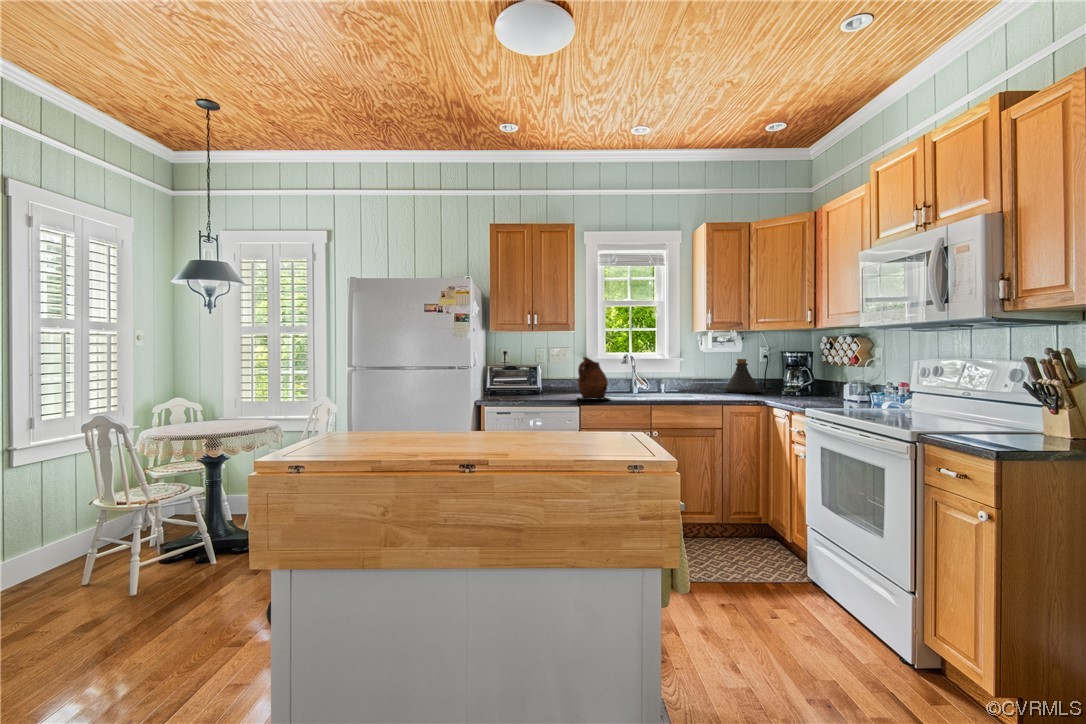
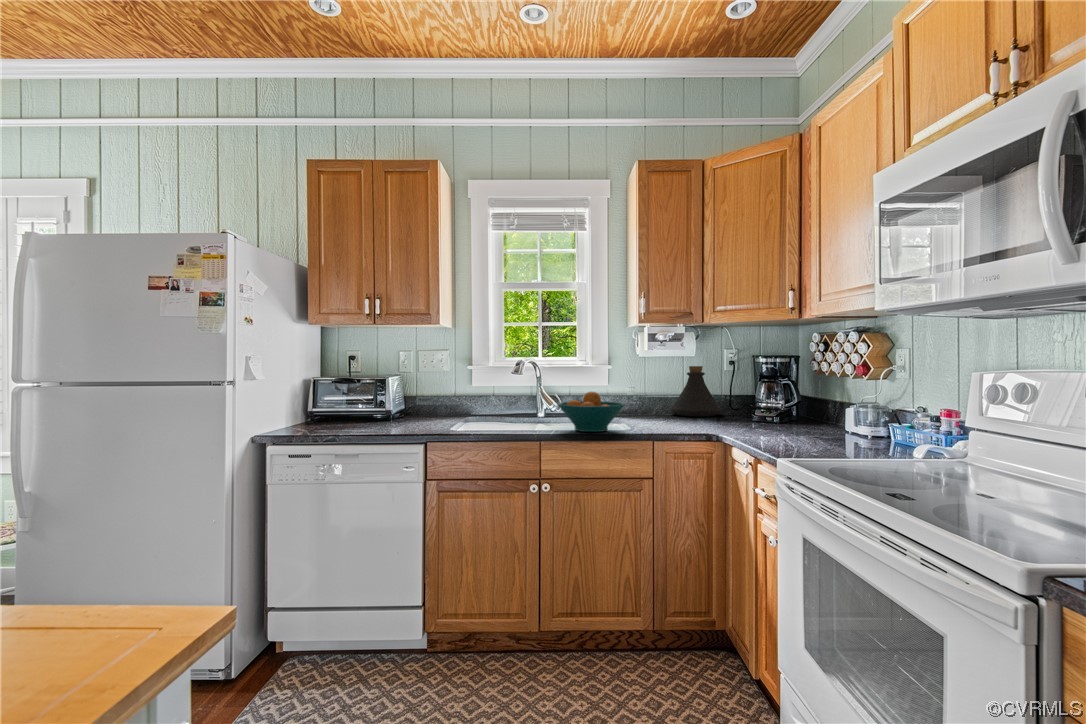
ceramic pitcher: present [578,357,610,400] -> none [423,364,478,433]
fruit bowl: none [661,374,705,399] -> present [558,392,625,432]

